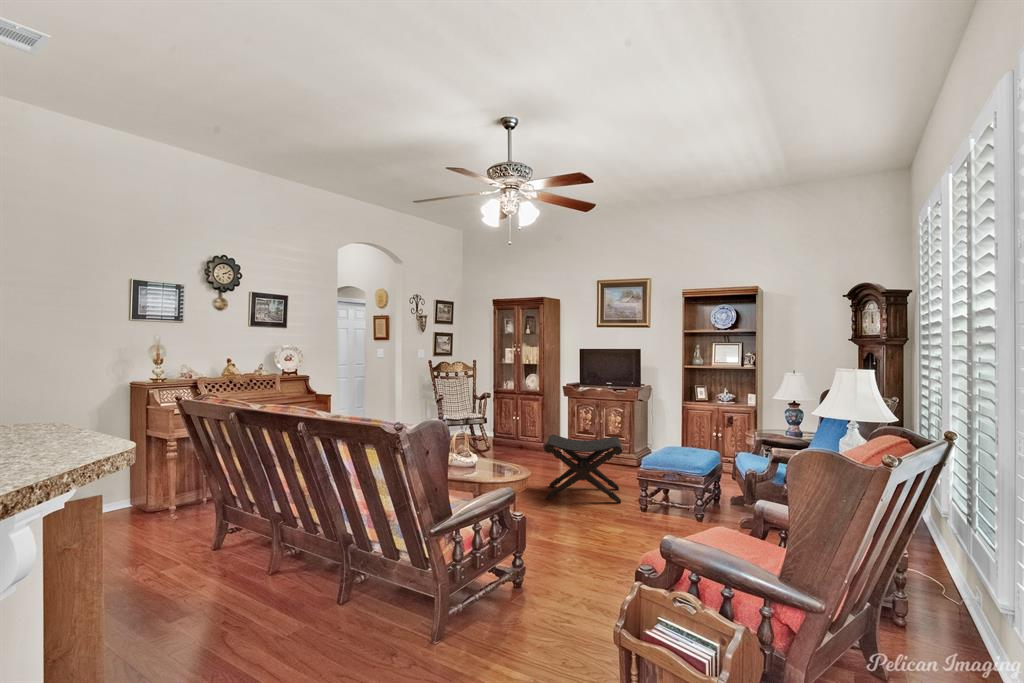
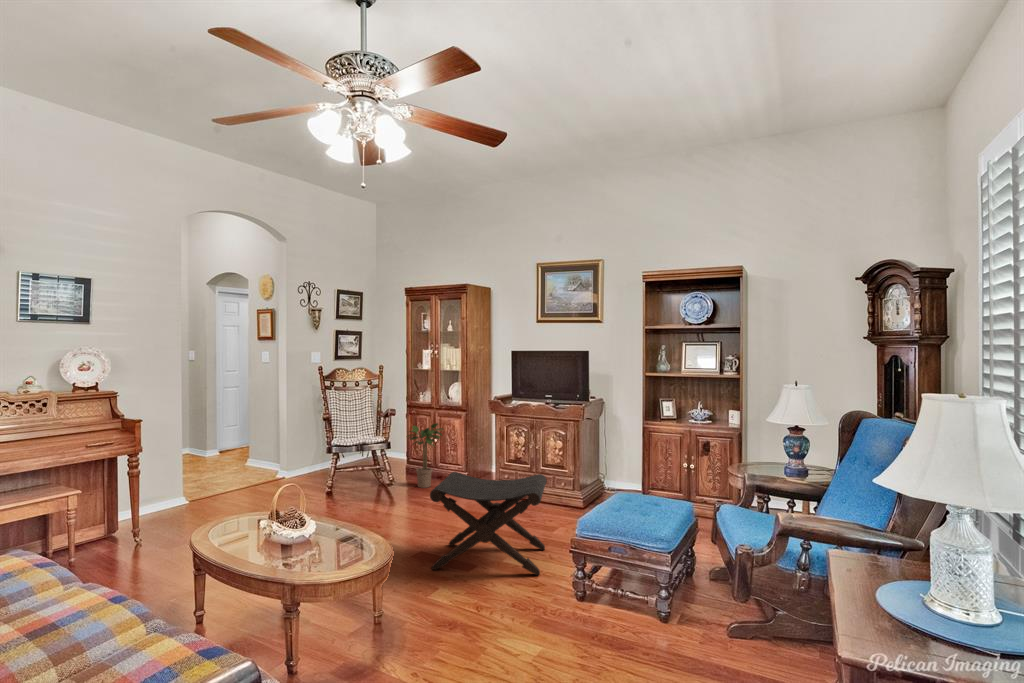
potted plant: none [497,404,527,453] -> present [408,423,444,488]

